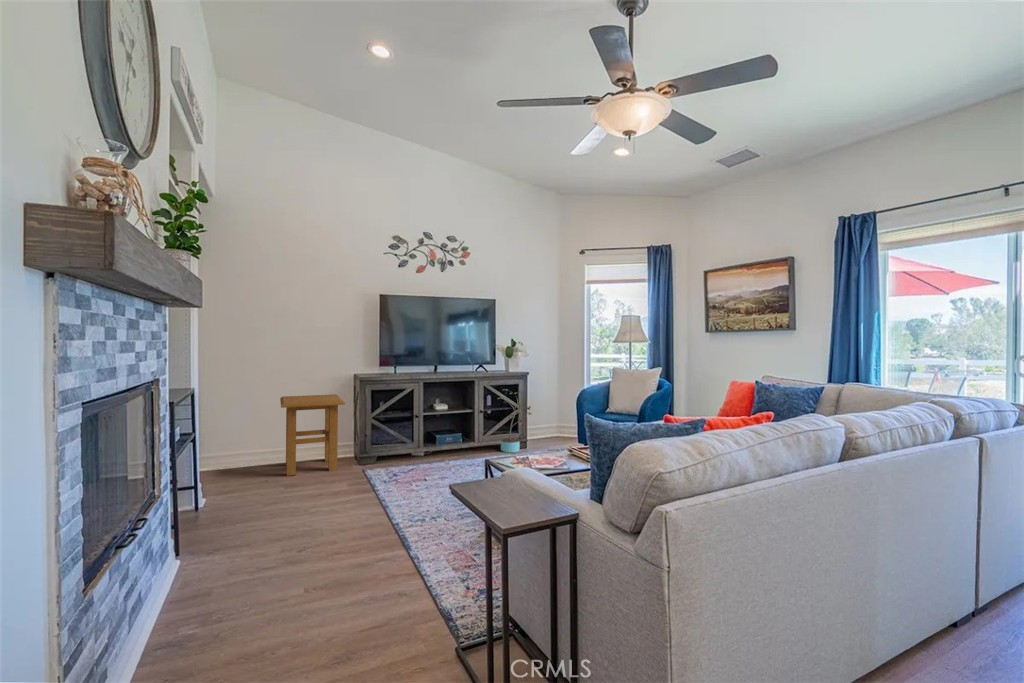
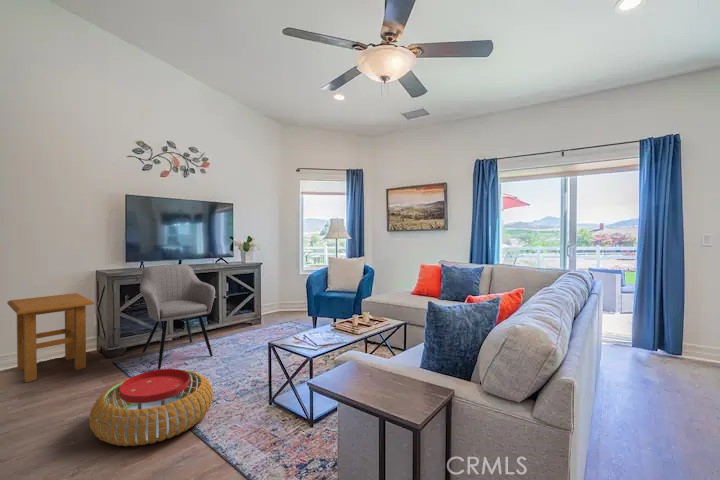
armchair: none [386,368,460,480] -> present [140,264,215,370]
potted plant: present [497,389,531,452] -> none [240,278,270,330]
pouf: none [312,474,433,546] -> present [89,369,213,446]

